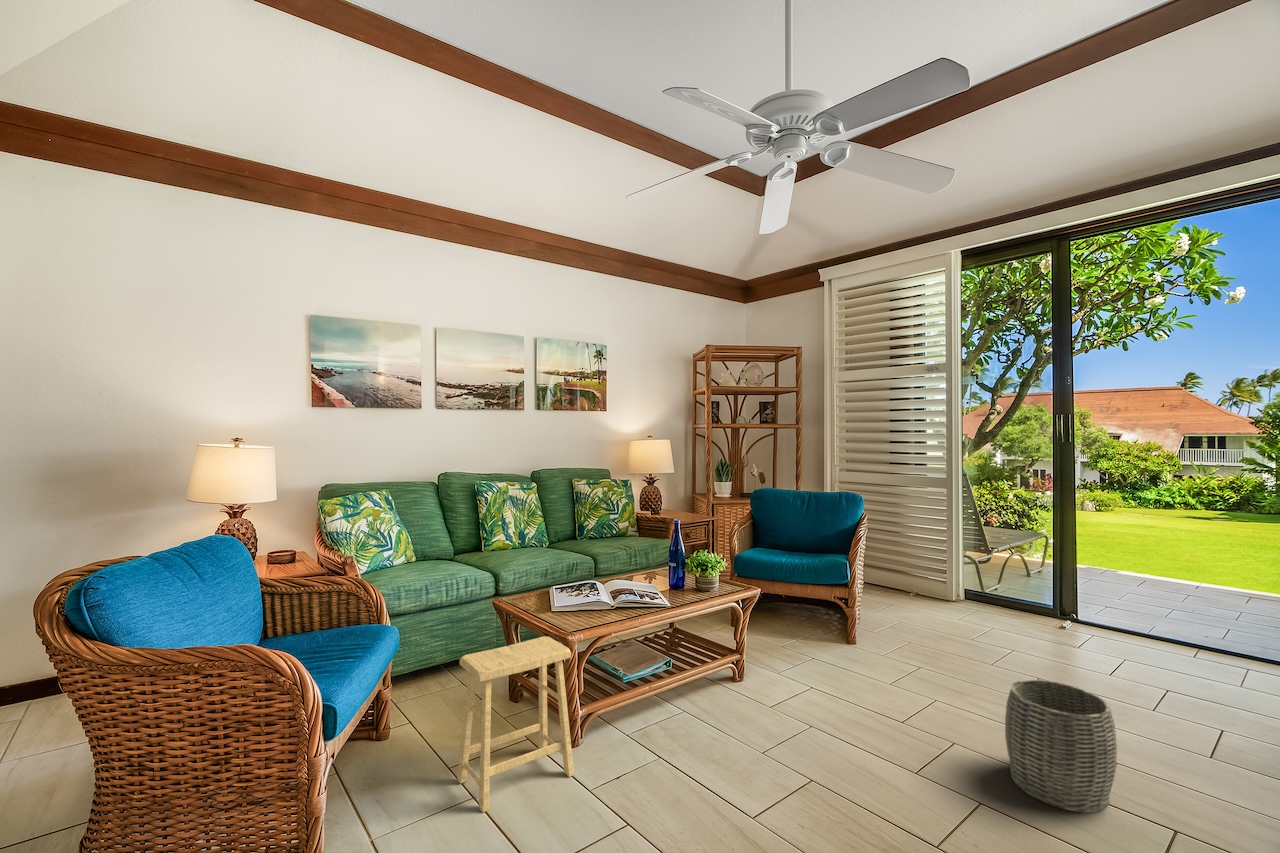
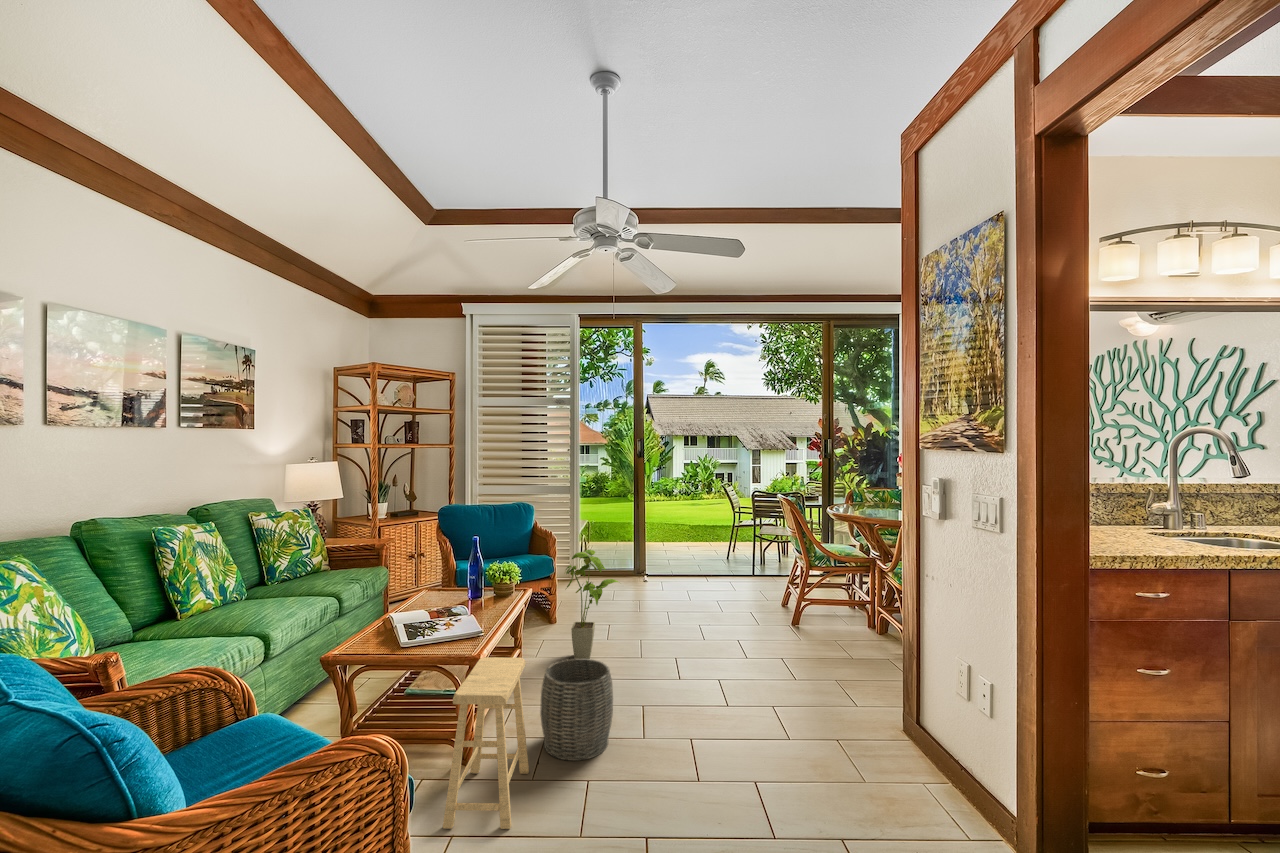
house plant: none [781,556,860,699] -> present [566,550,618,659]
woven basket: present [1005,680,1117,813] -> present [540,659,613,761]

